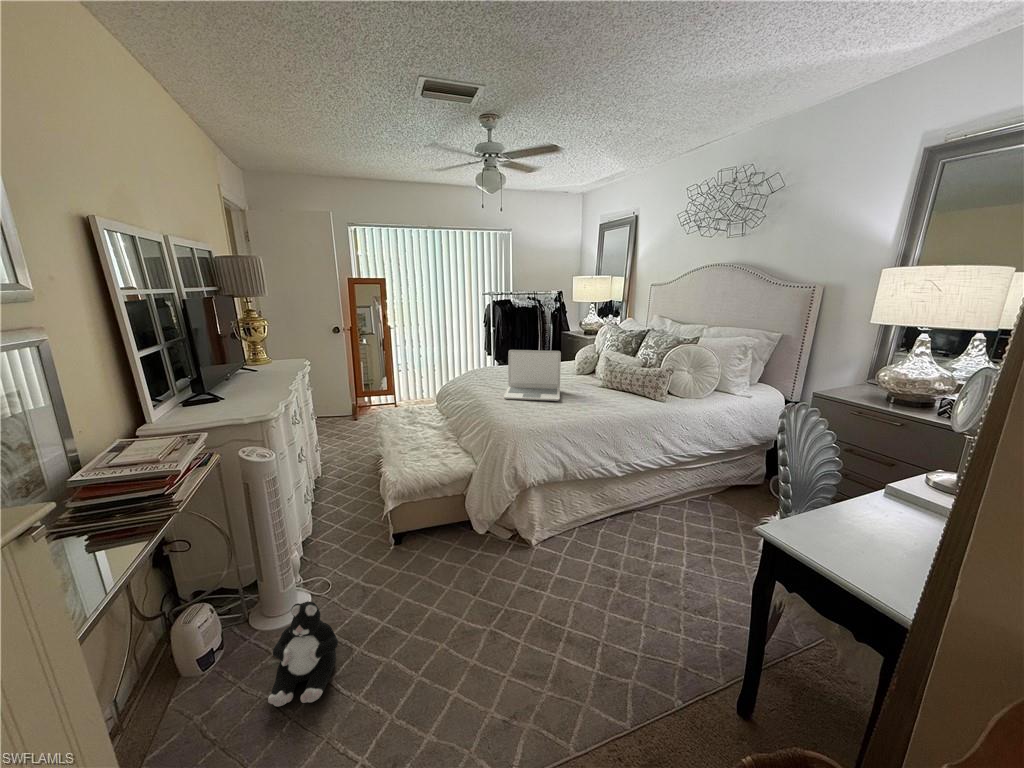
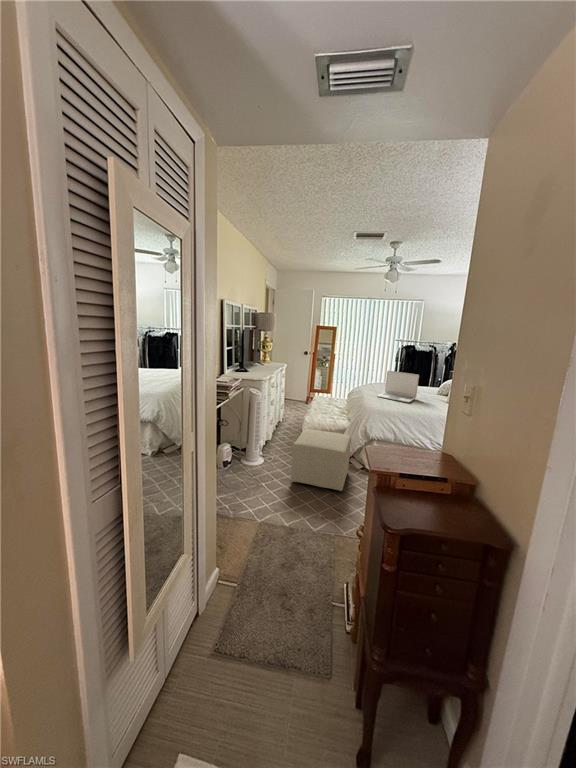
ottoman: none [392,491,513,641] -> present [291,429,351,491]
plush toy: present [268,601,338,707] -> none [242,449,268,485]

